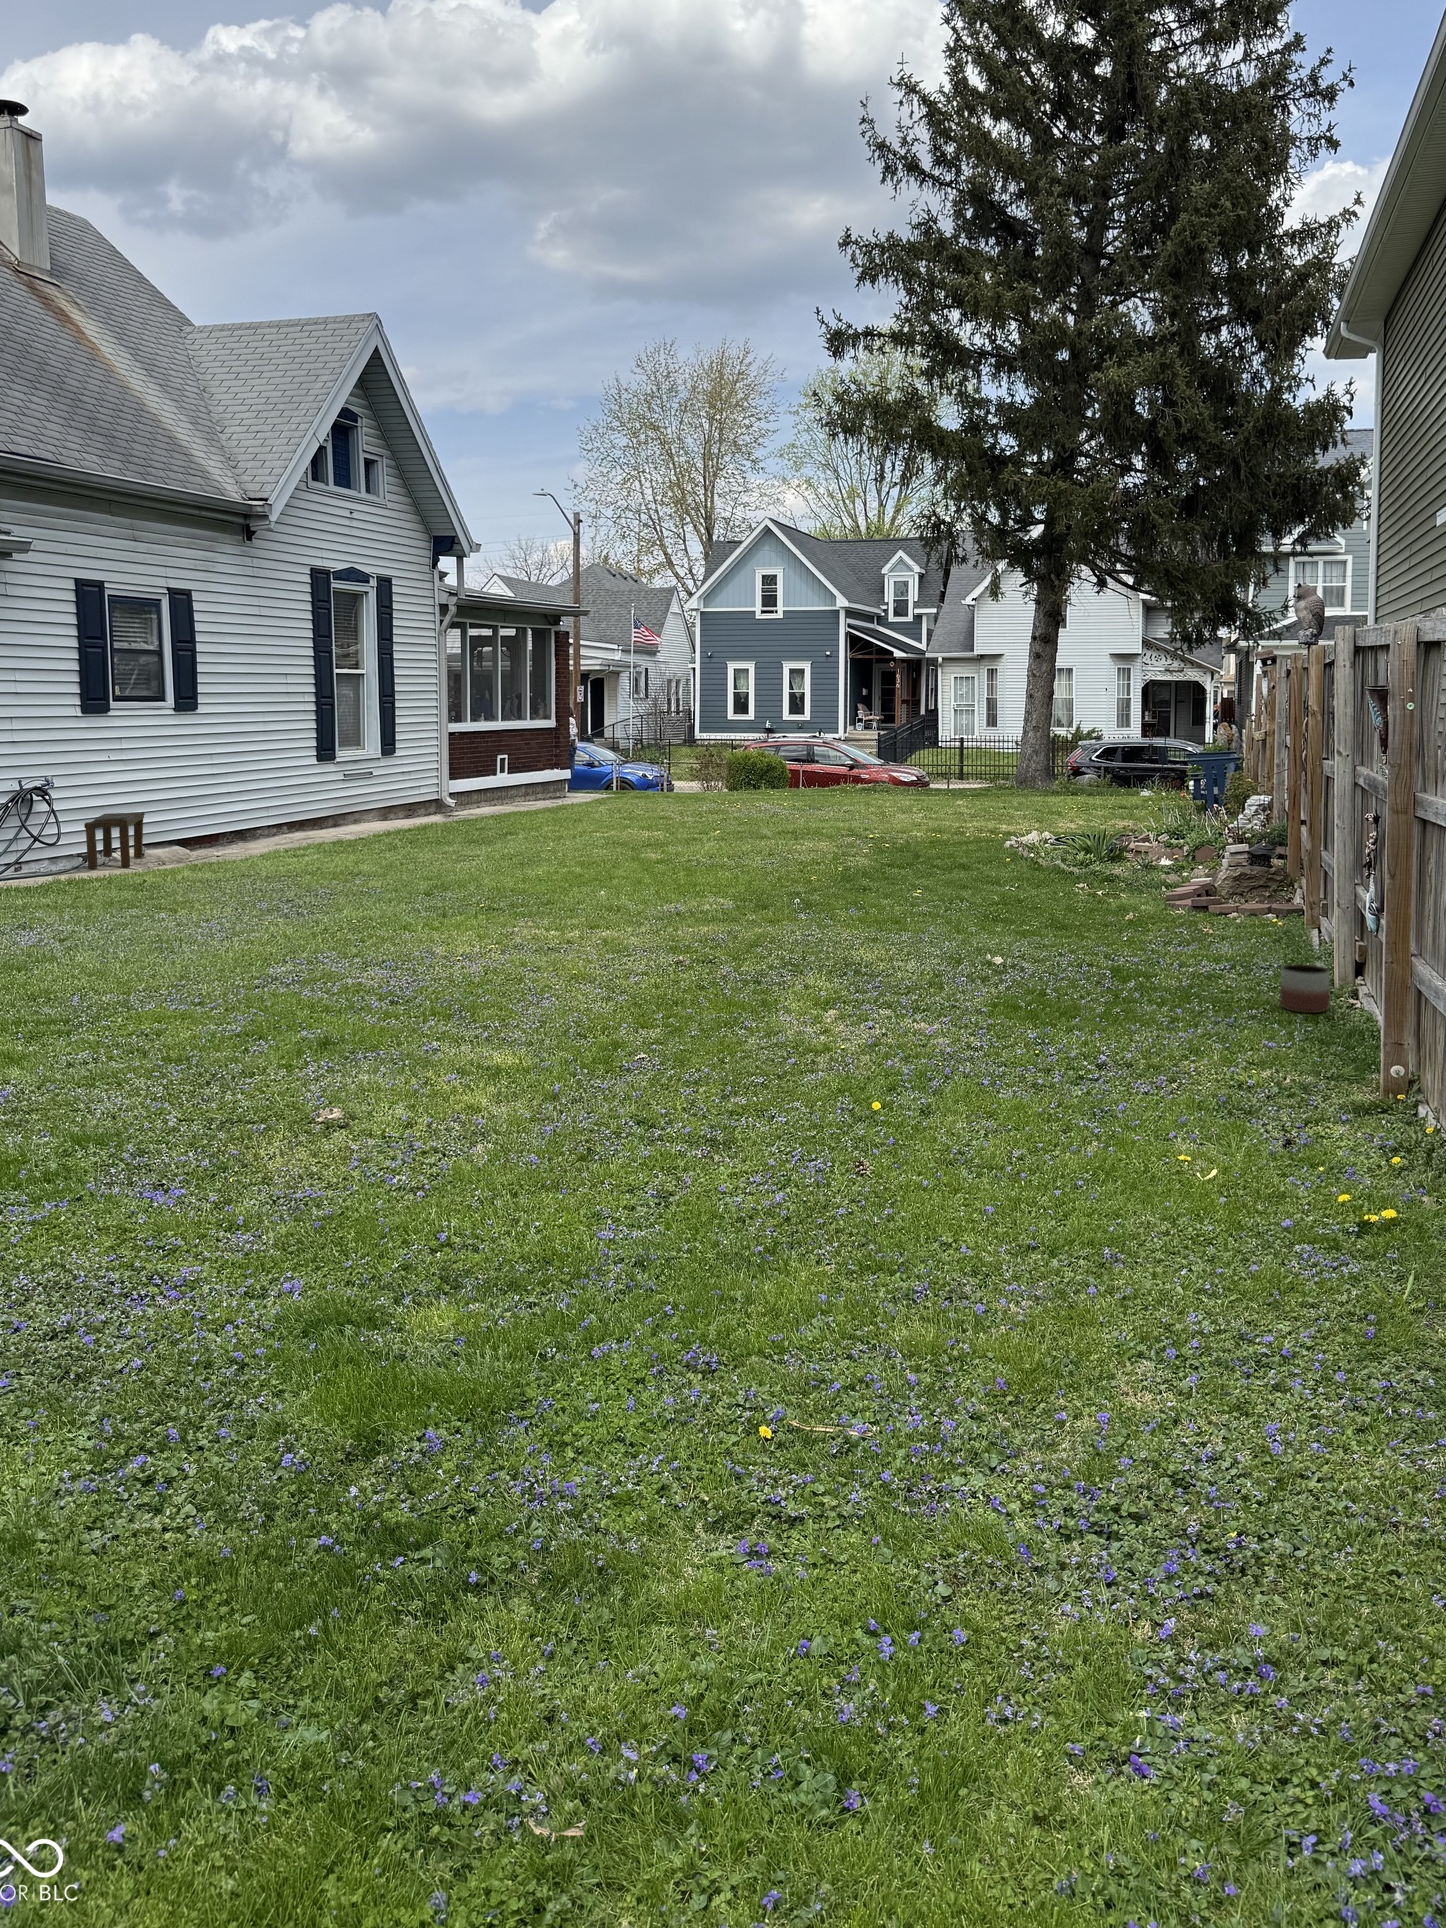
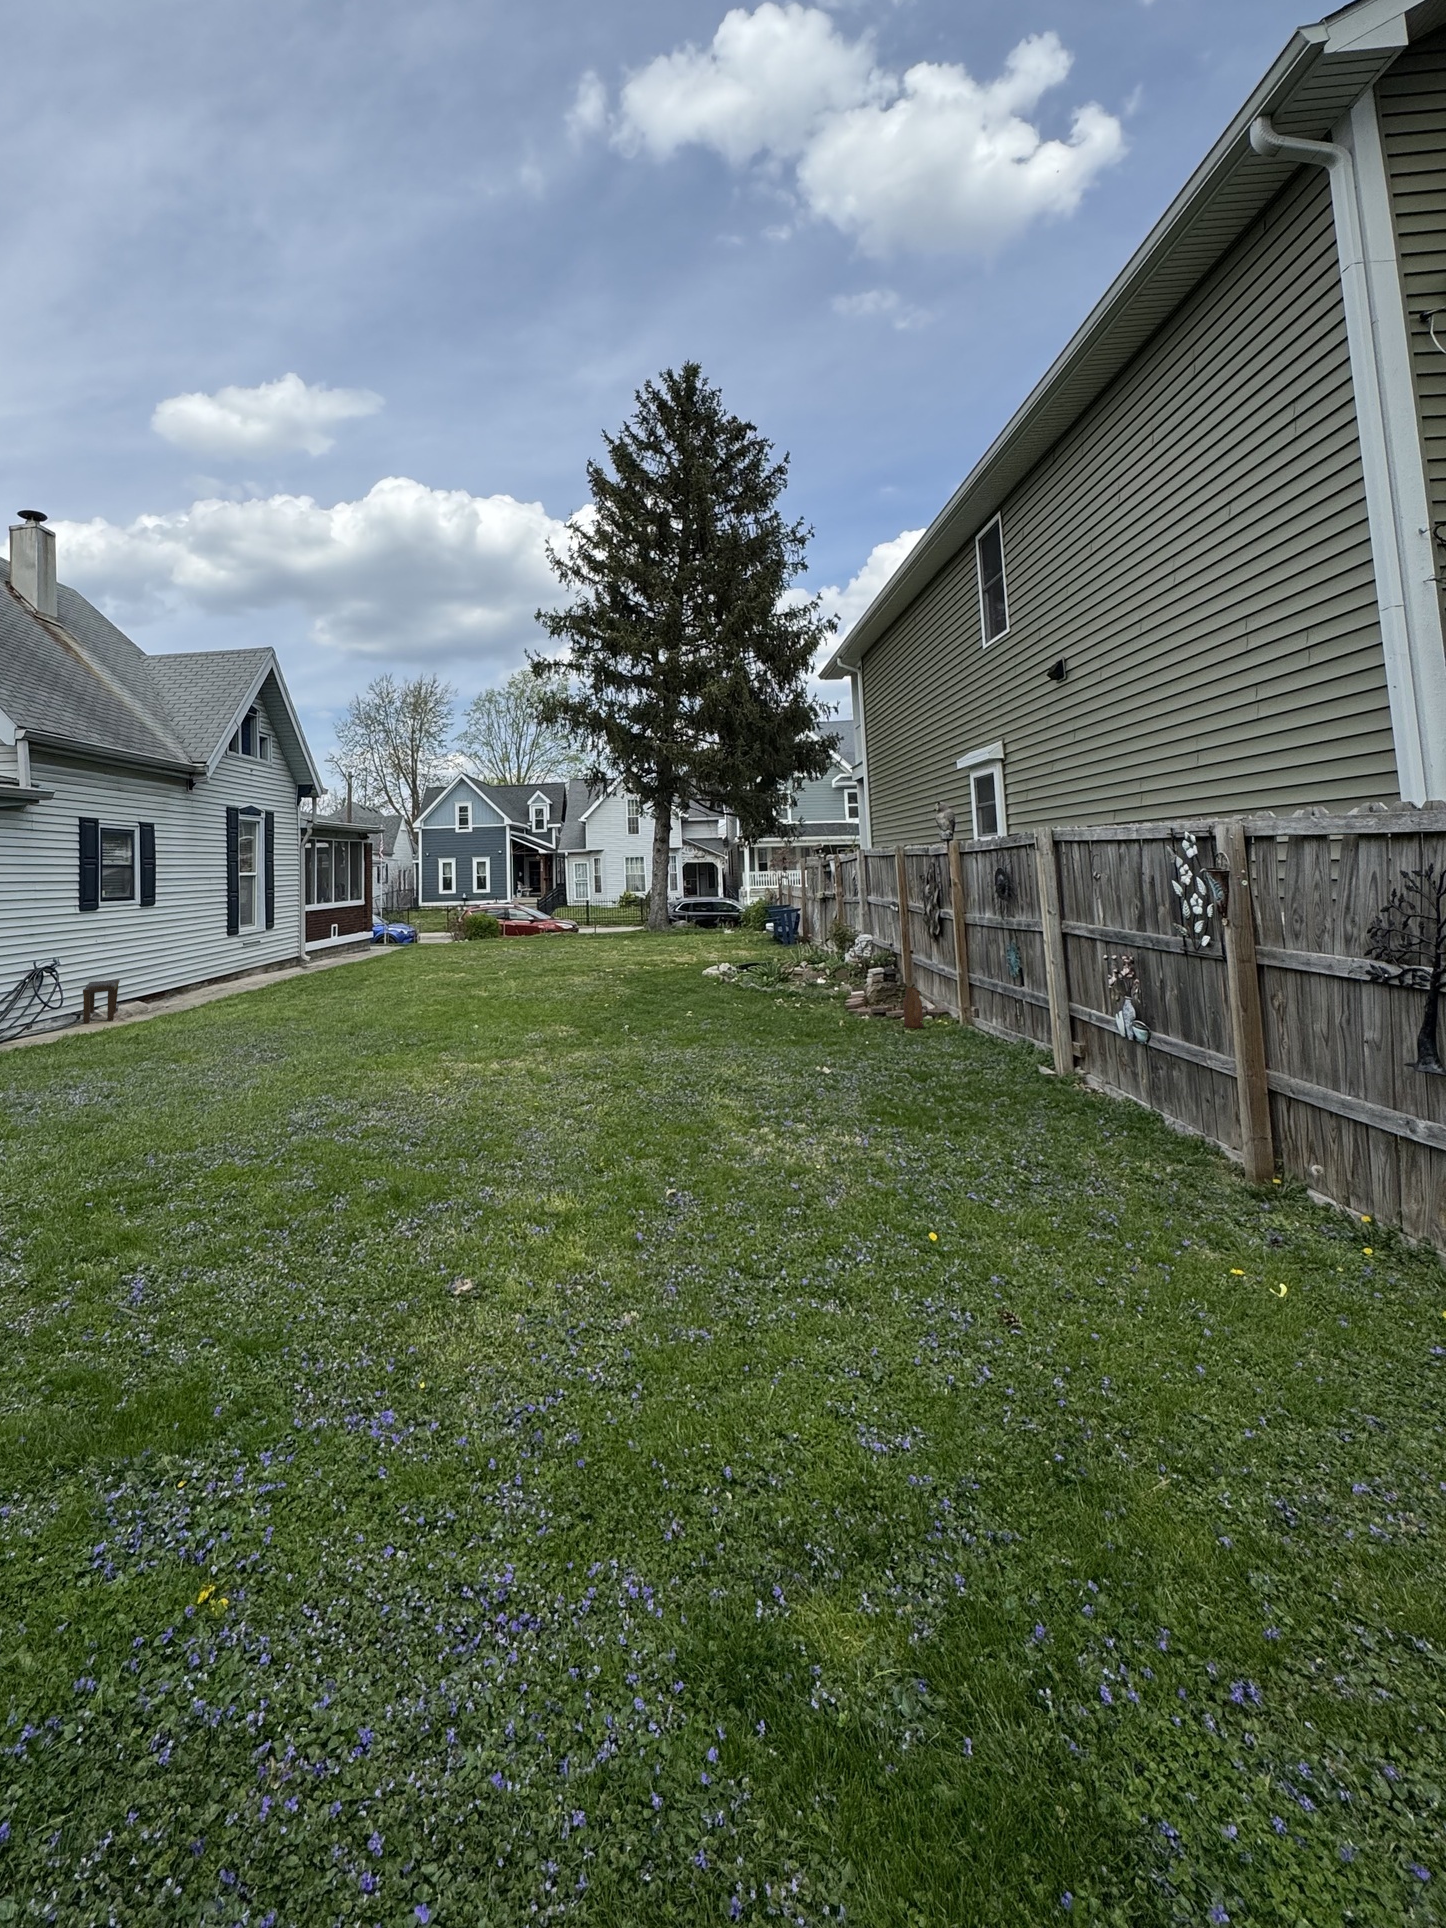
watering can: none [1264,868,1296,933] -> present [903,987,924,1028]
planter: present [1280,964,1330,1013] -> none [970,1050,1003,1082]

